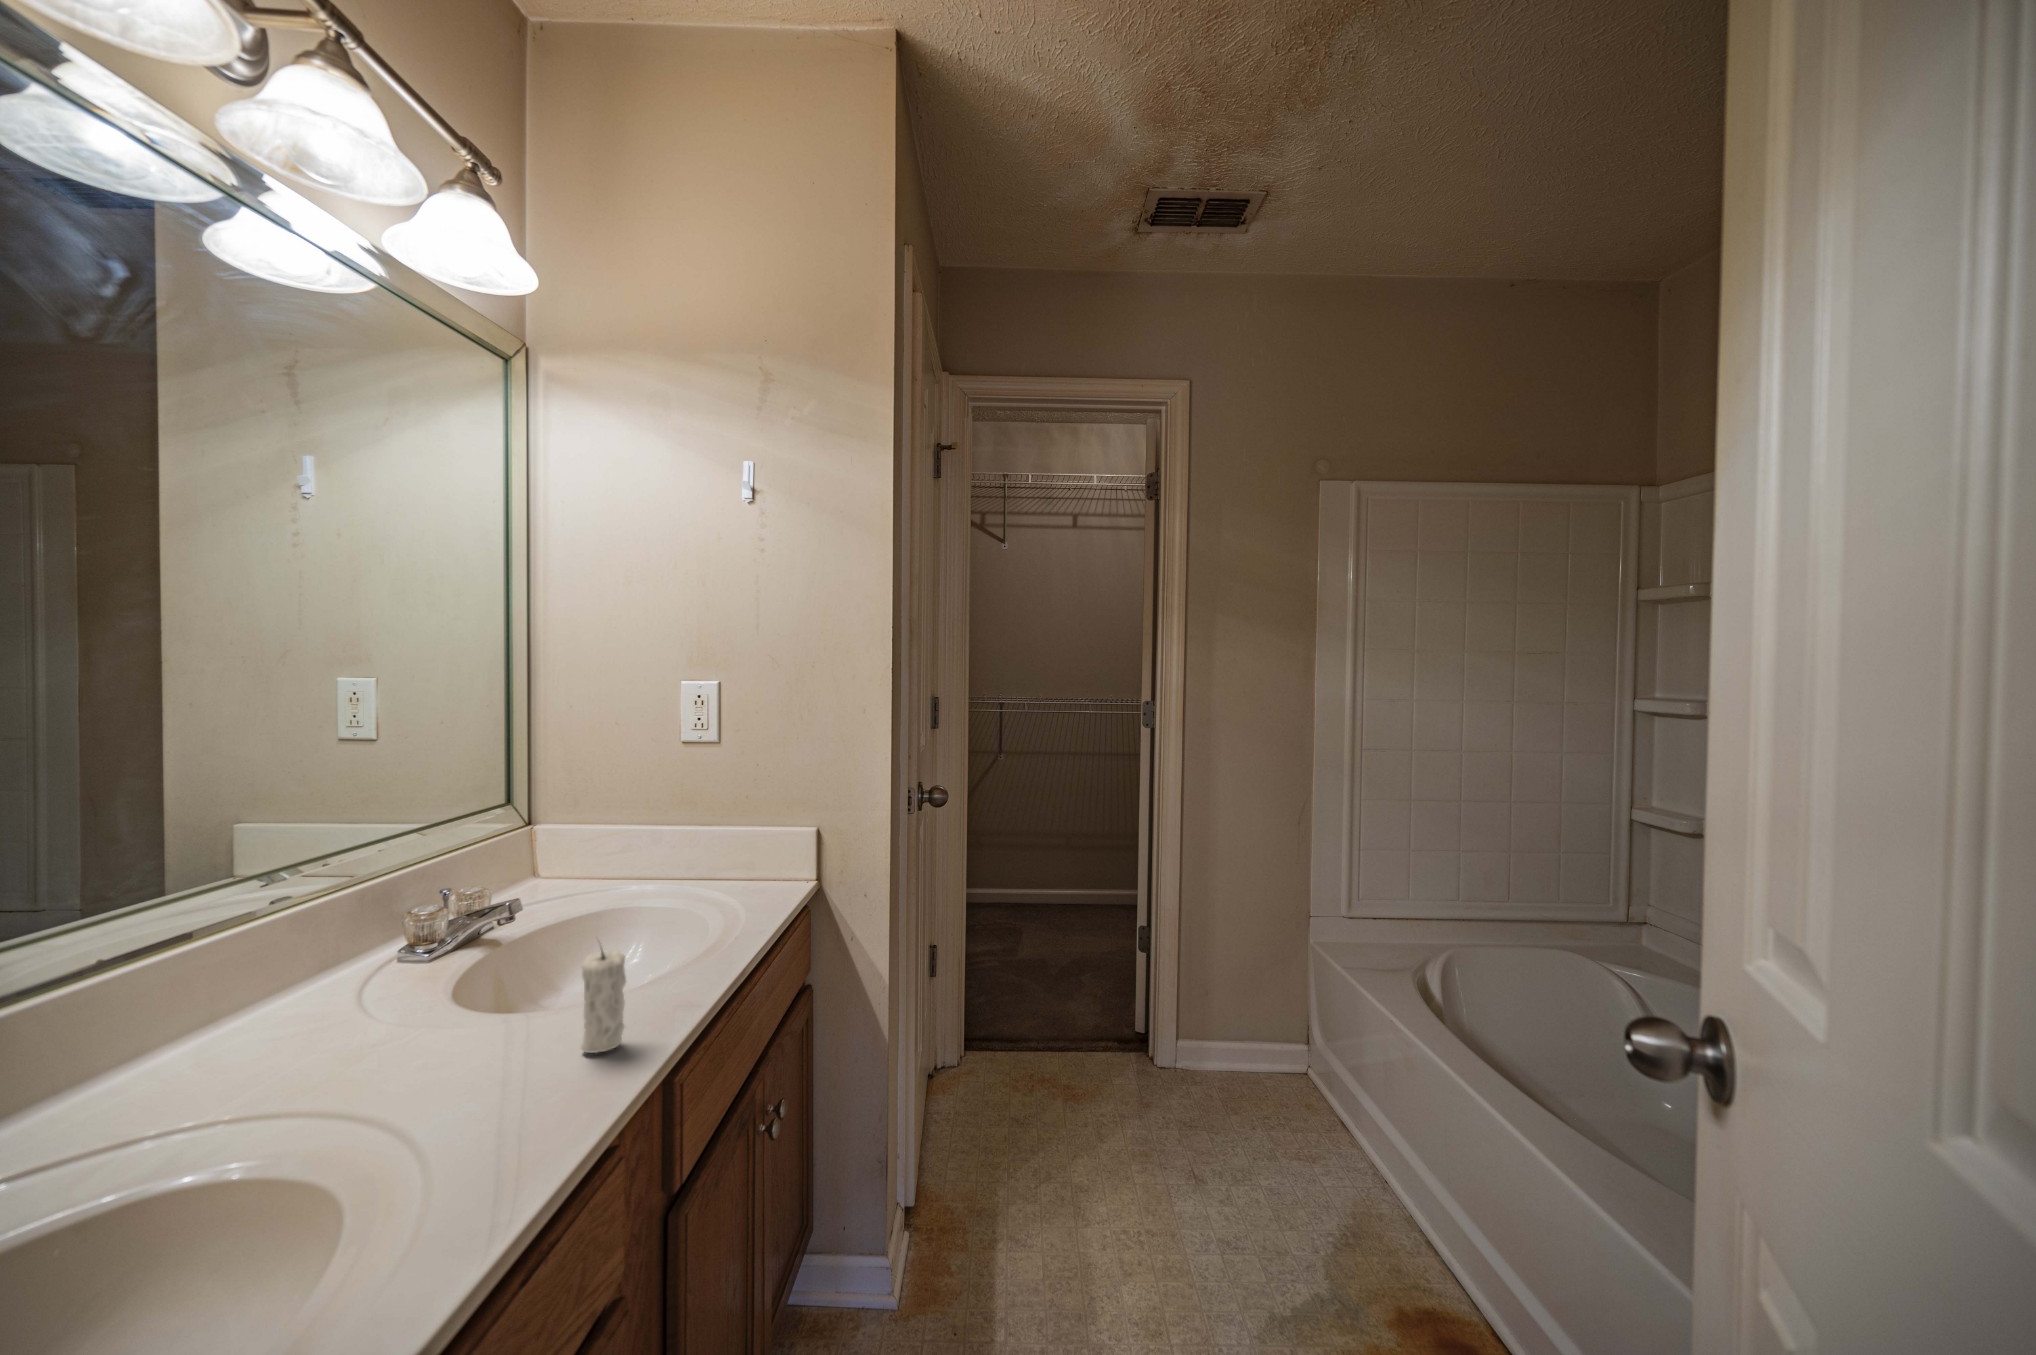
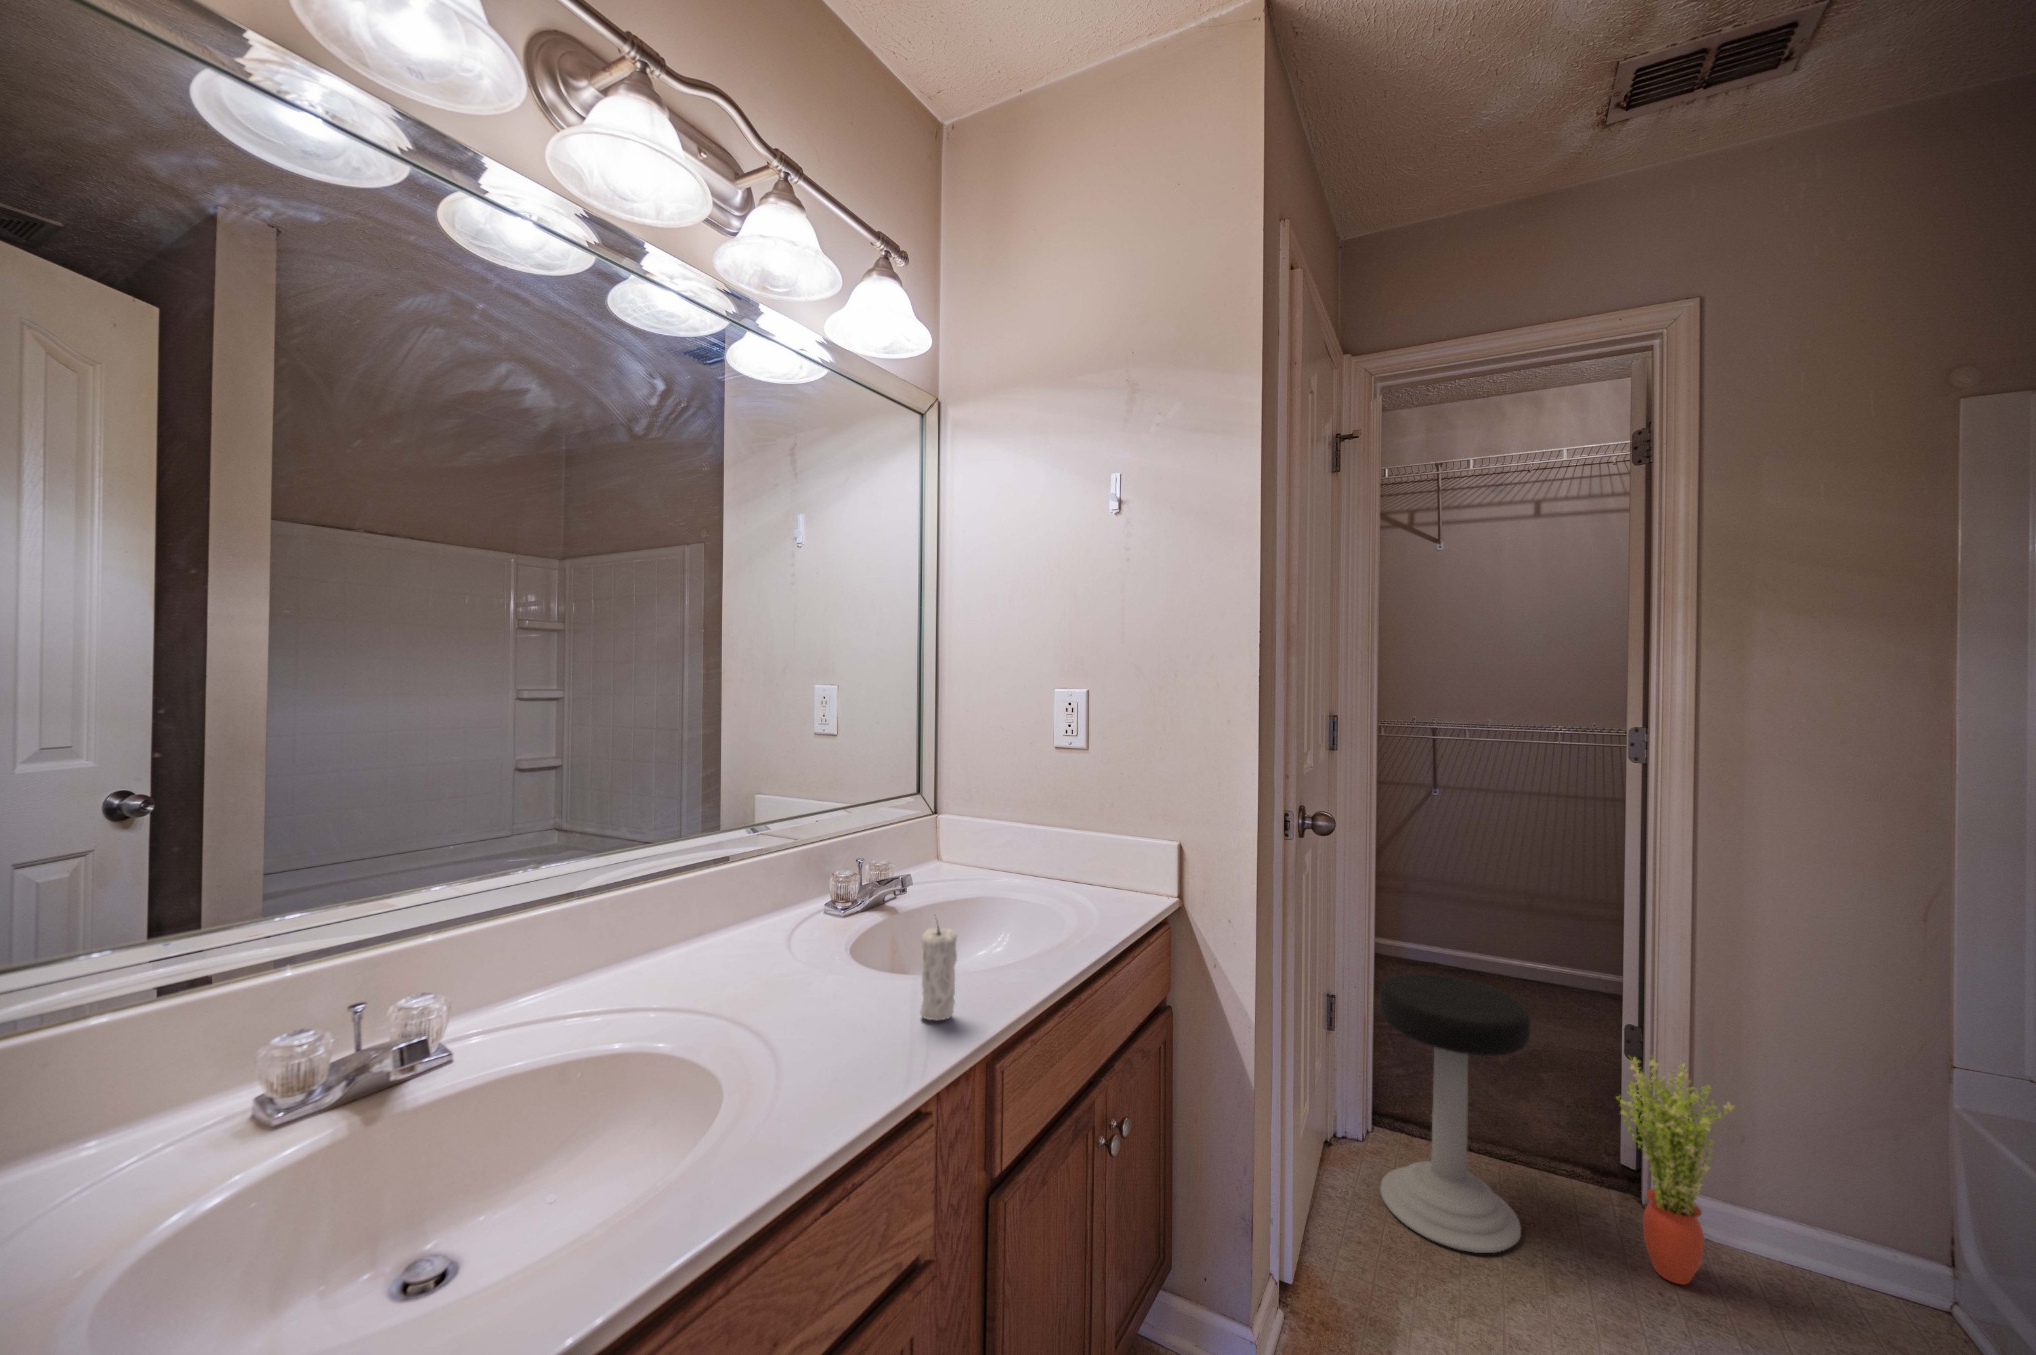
stool: none [976,911,1084,1129] -> present [1379,973,1531,1253]
potted plant: none [1138,943,1205,1103] -> present [1617,1058,1734,1285]

